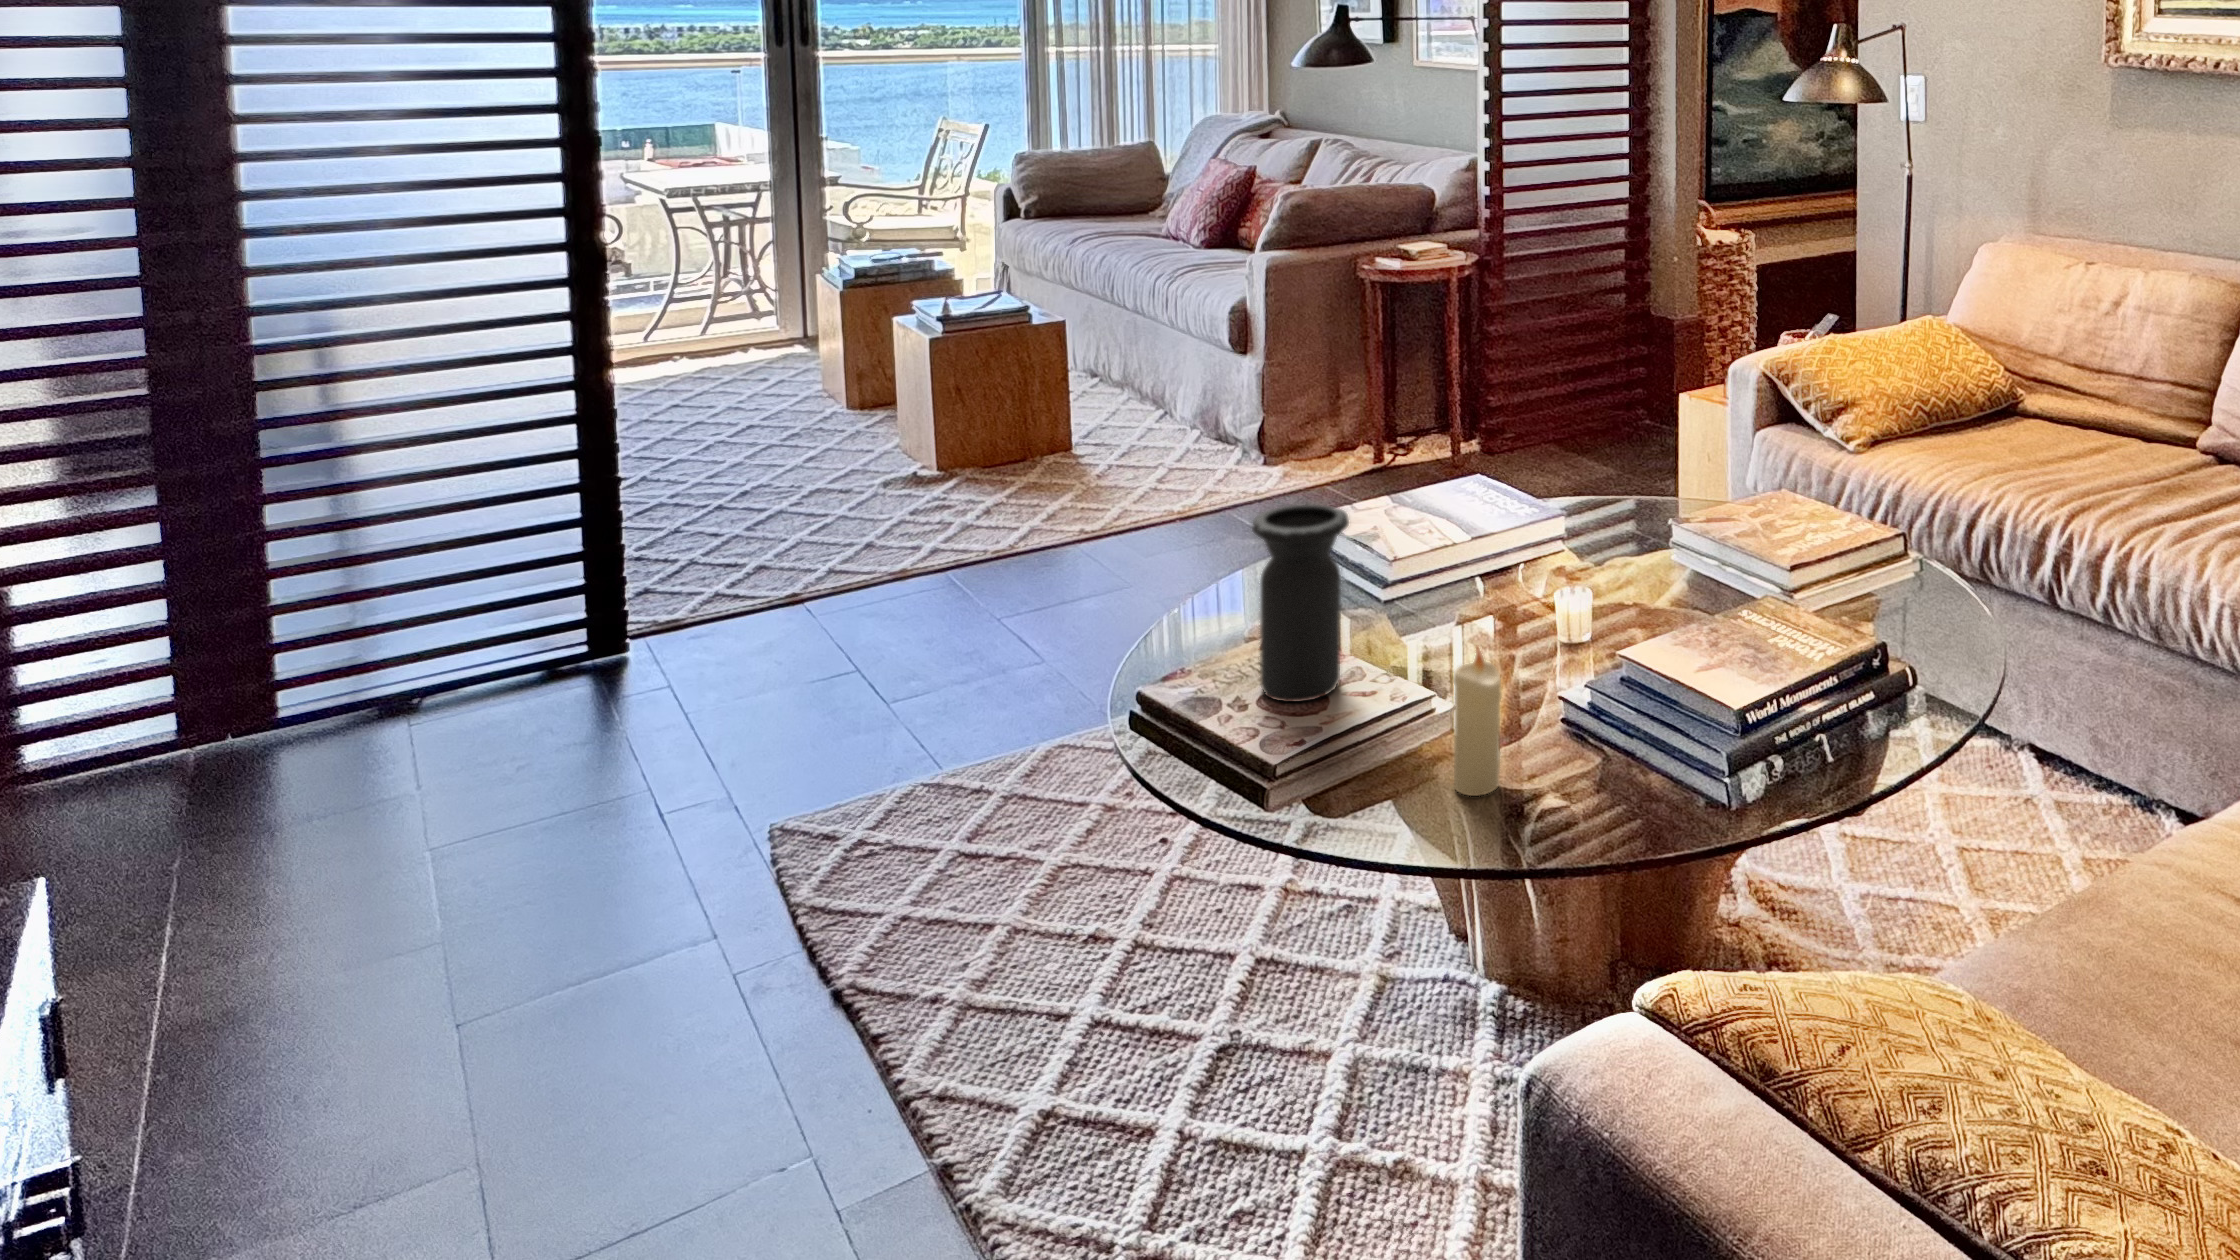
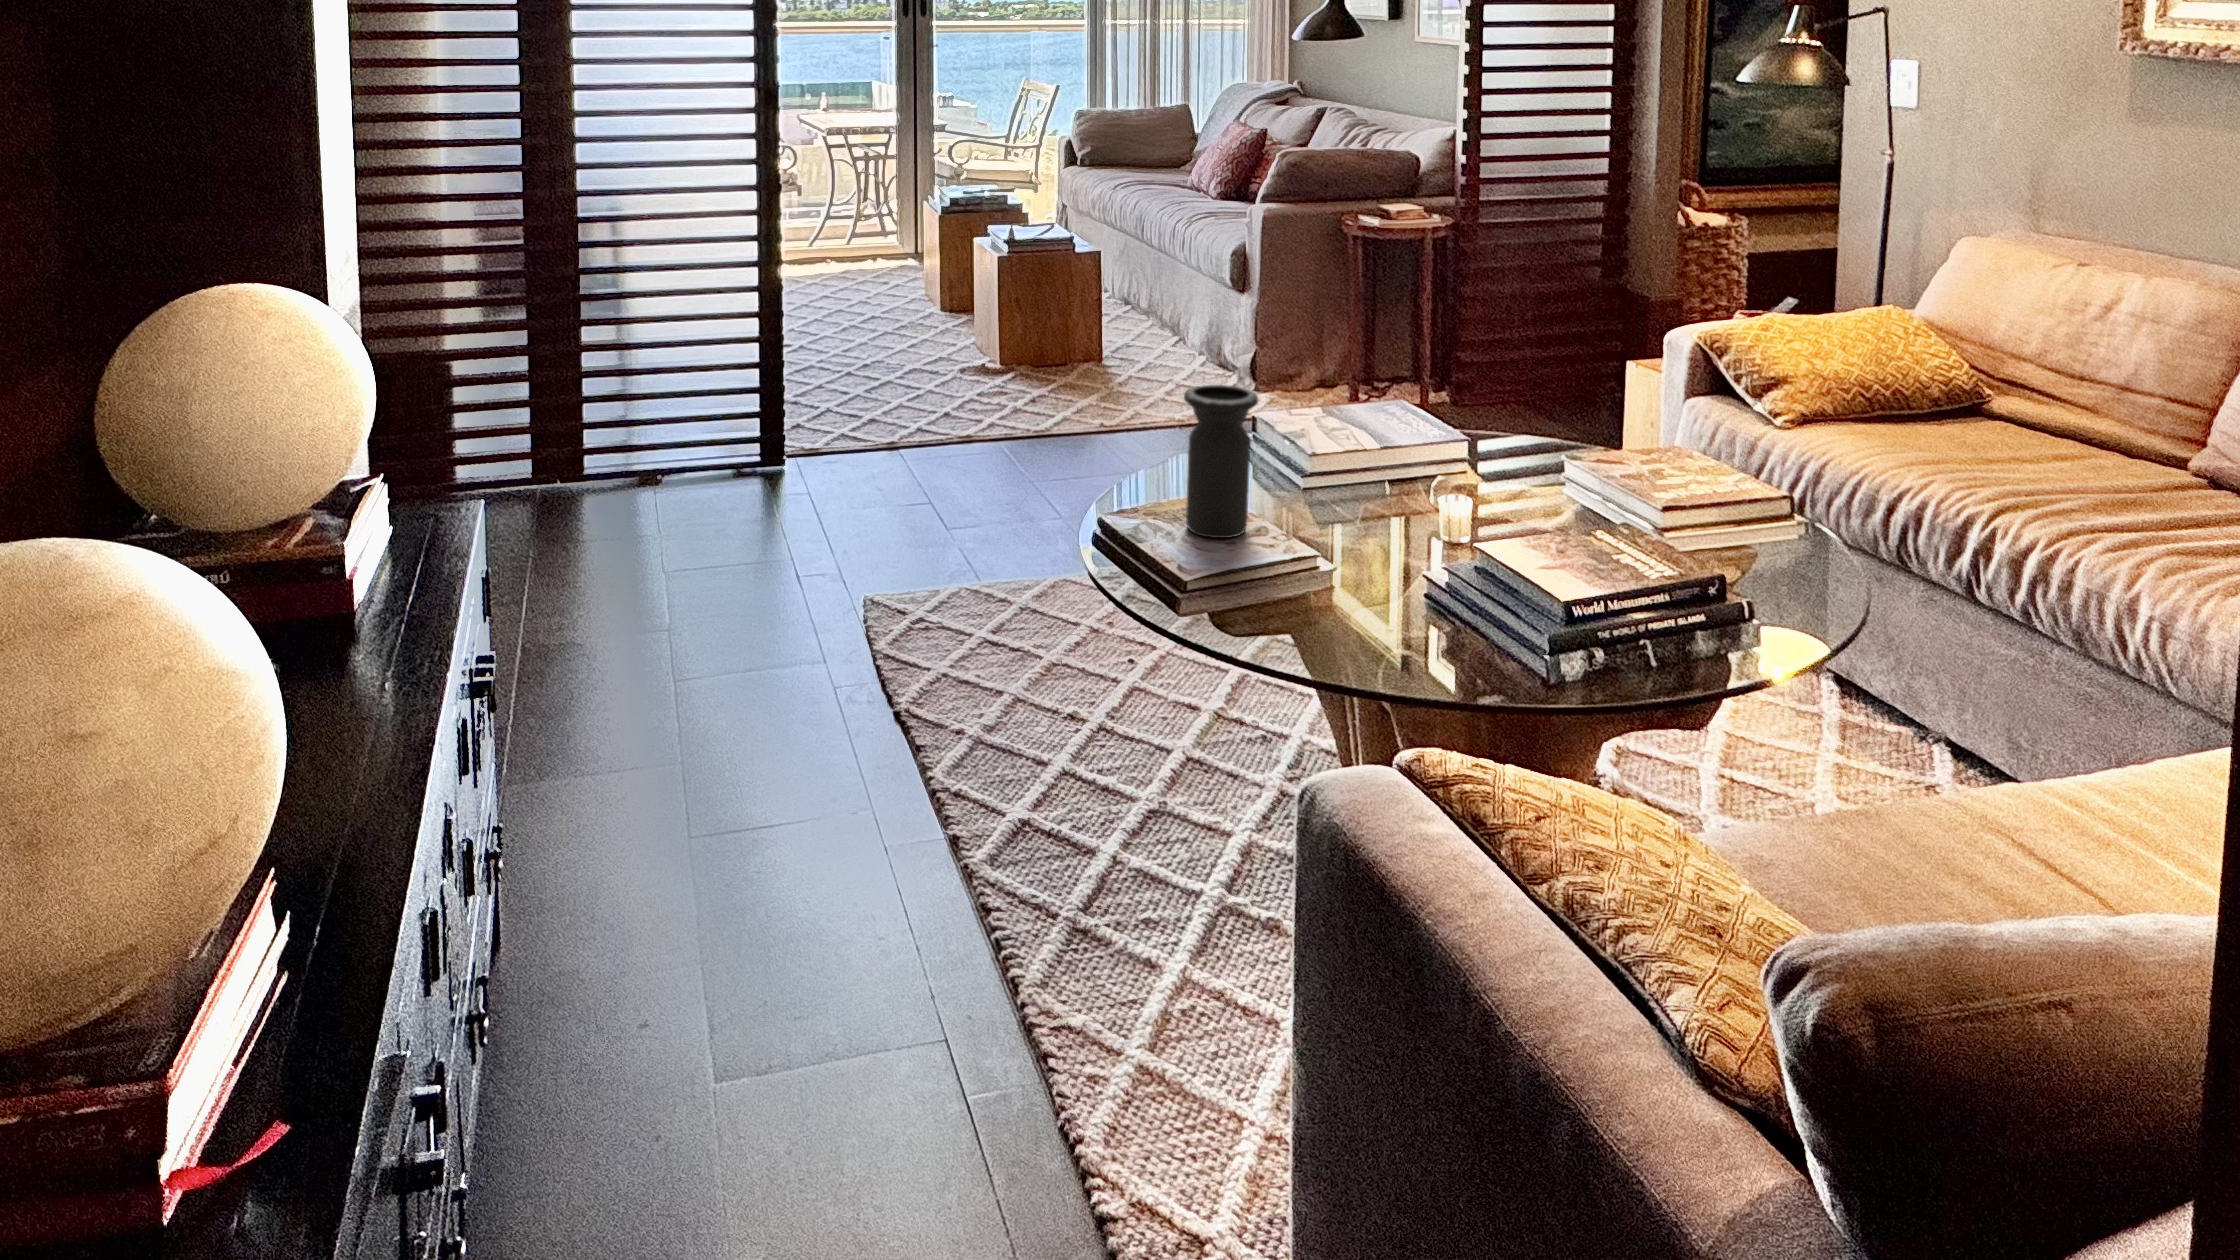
candle: present [1453,648,1502,796] -> none [1317,502,1357,623]

